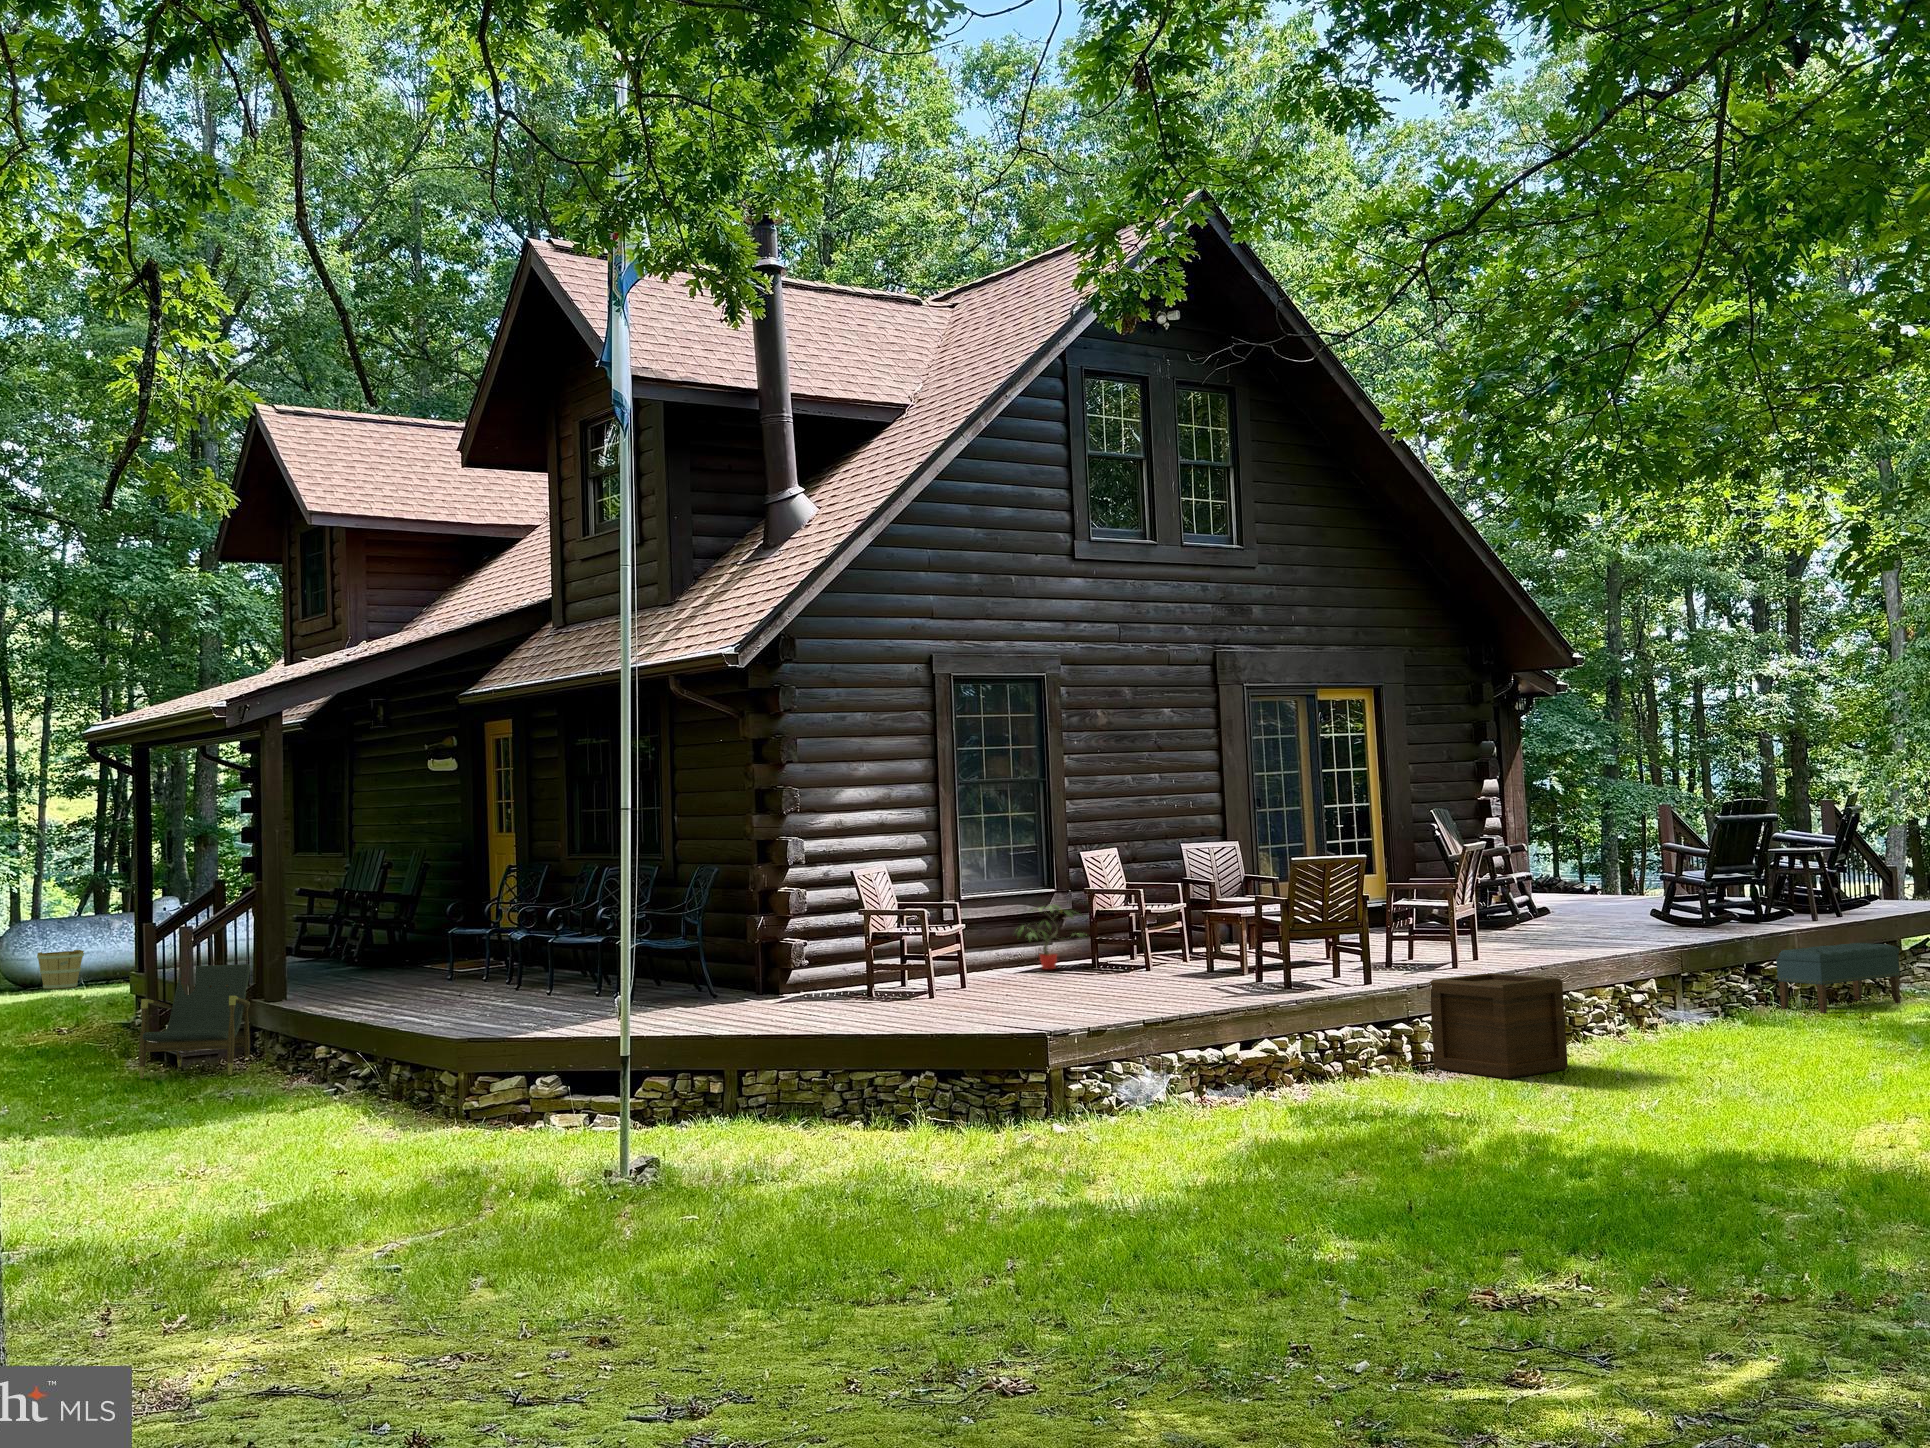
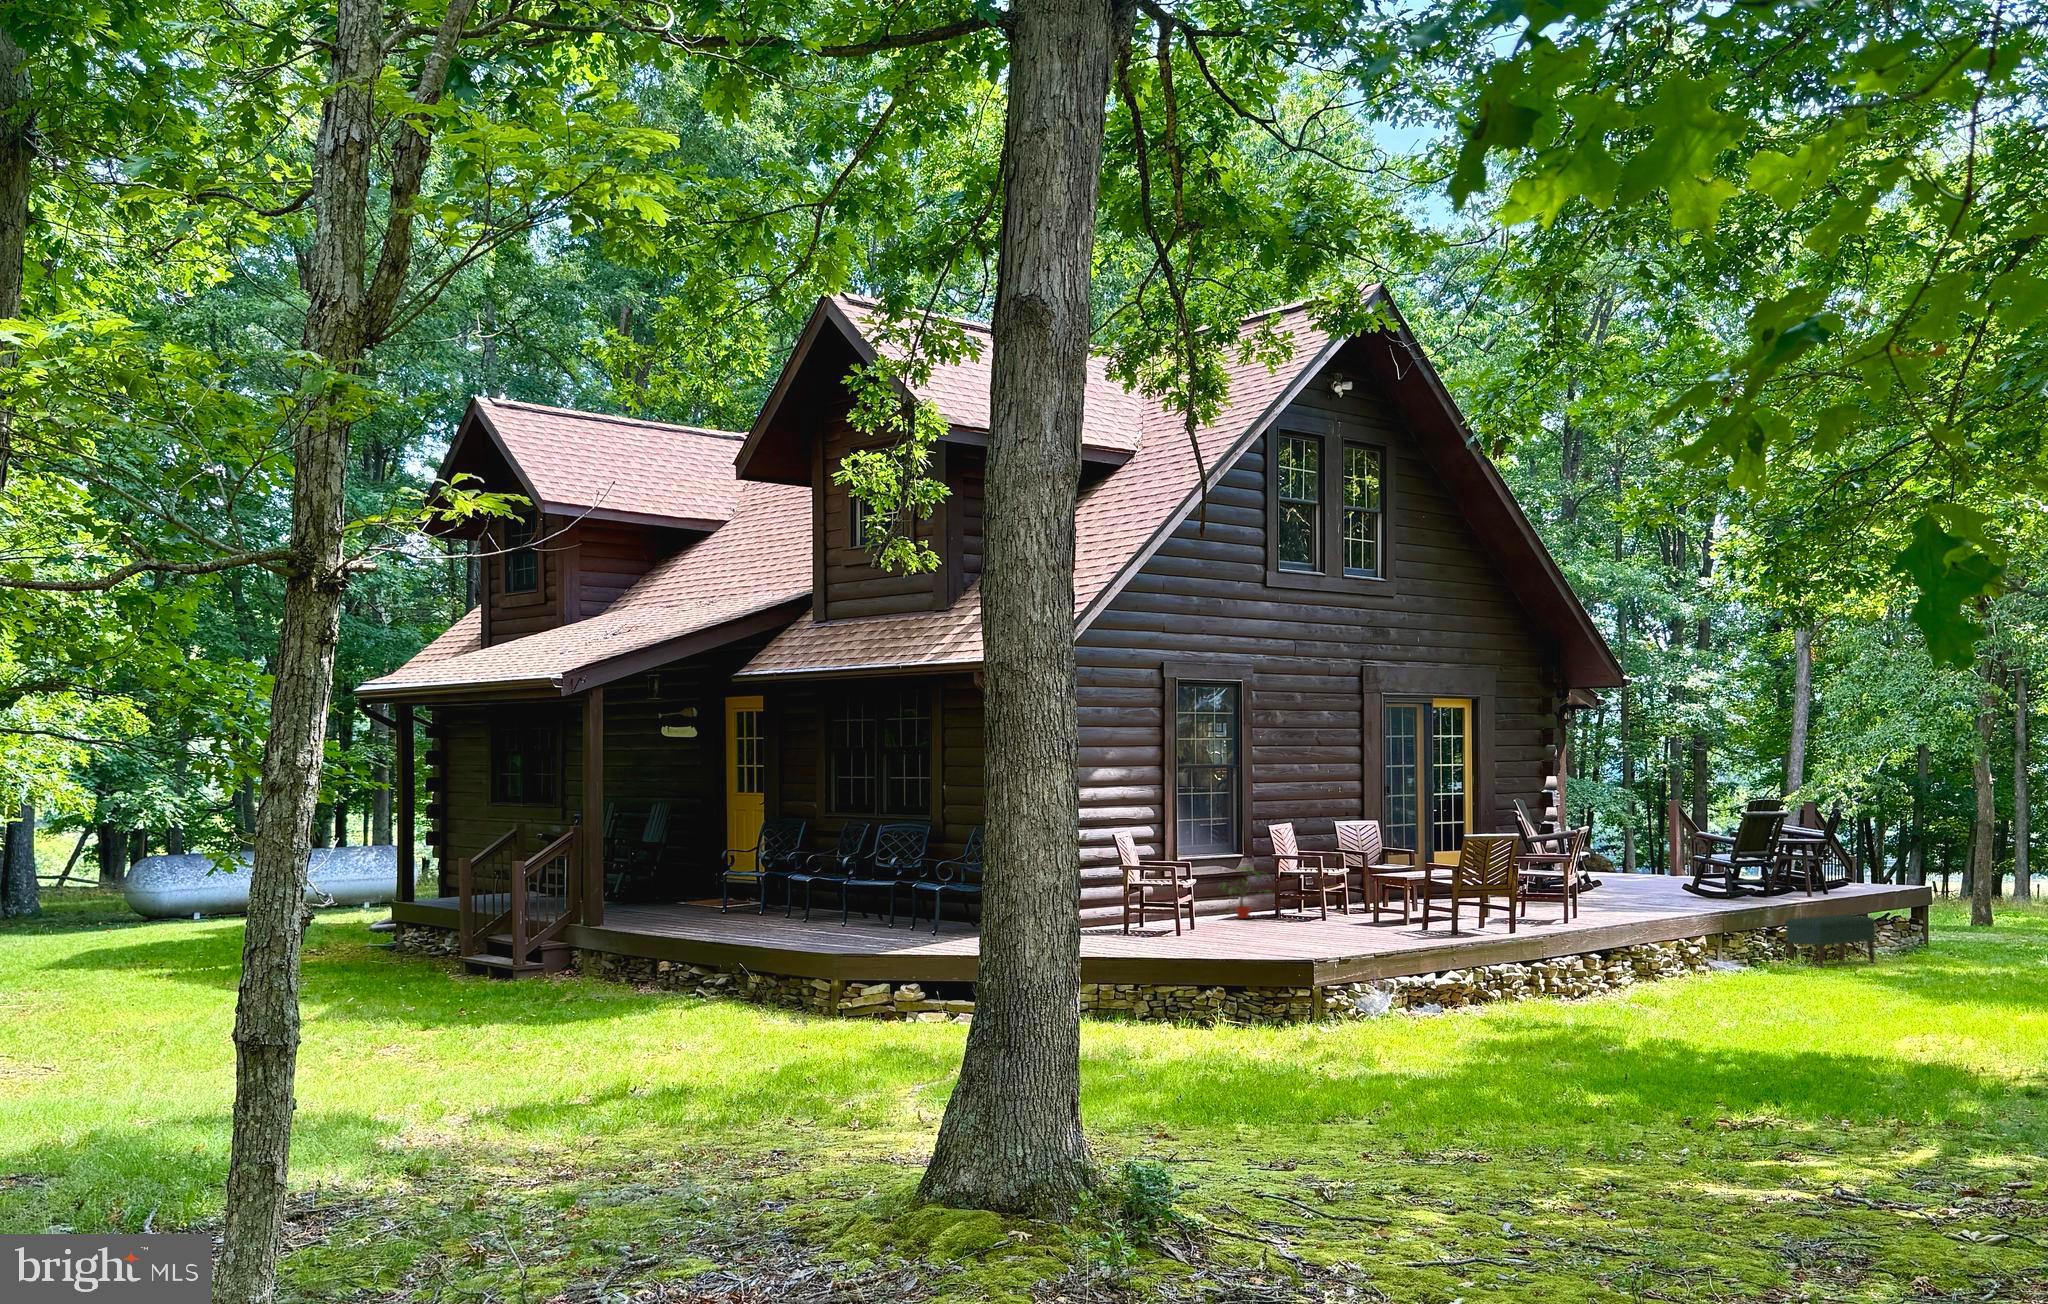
wooden bucket: present [37,950,84,989] -> none [183,892,228,929]
lounge chair: present [139,964,250,1079] -> none [475,900,558,995]
wooden crate: present [1429,973,1568,1079] -> none [1559,927,1660,1005]

